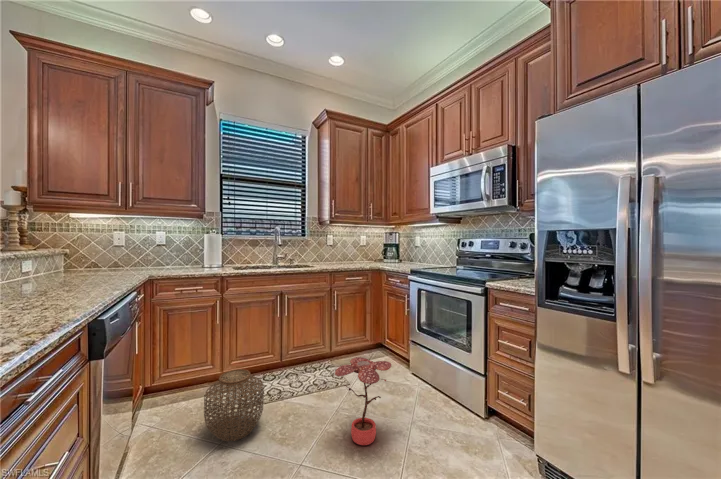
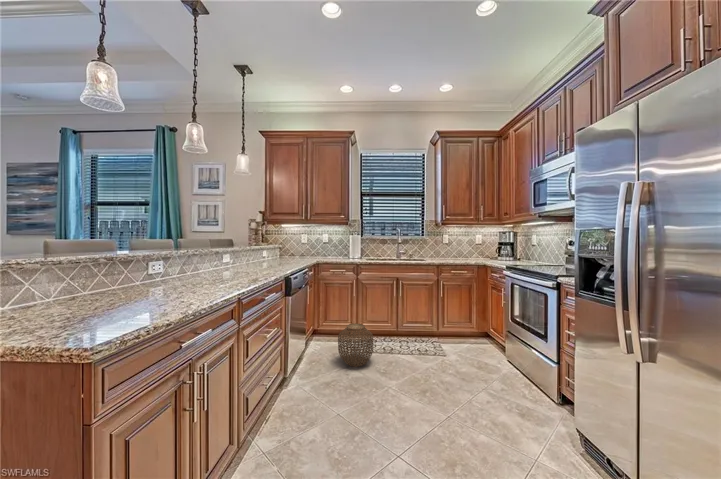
potted plant: present [335,357,391,445] -> none [414,328,460,392]

